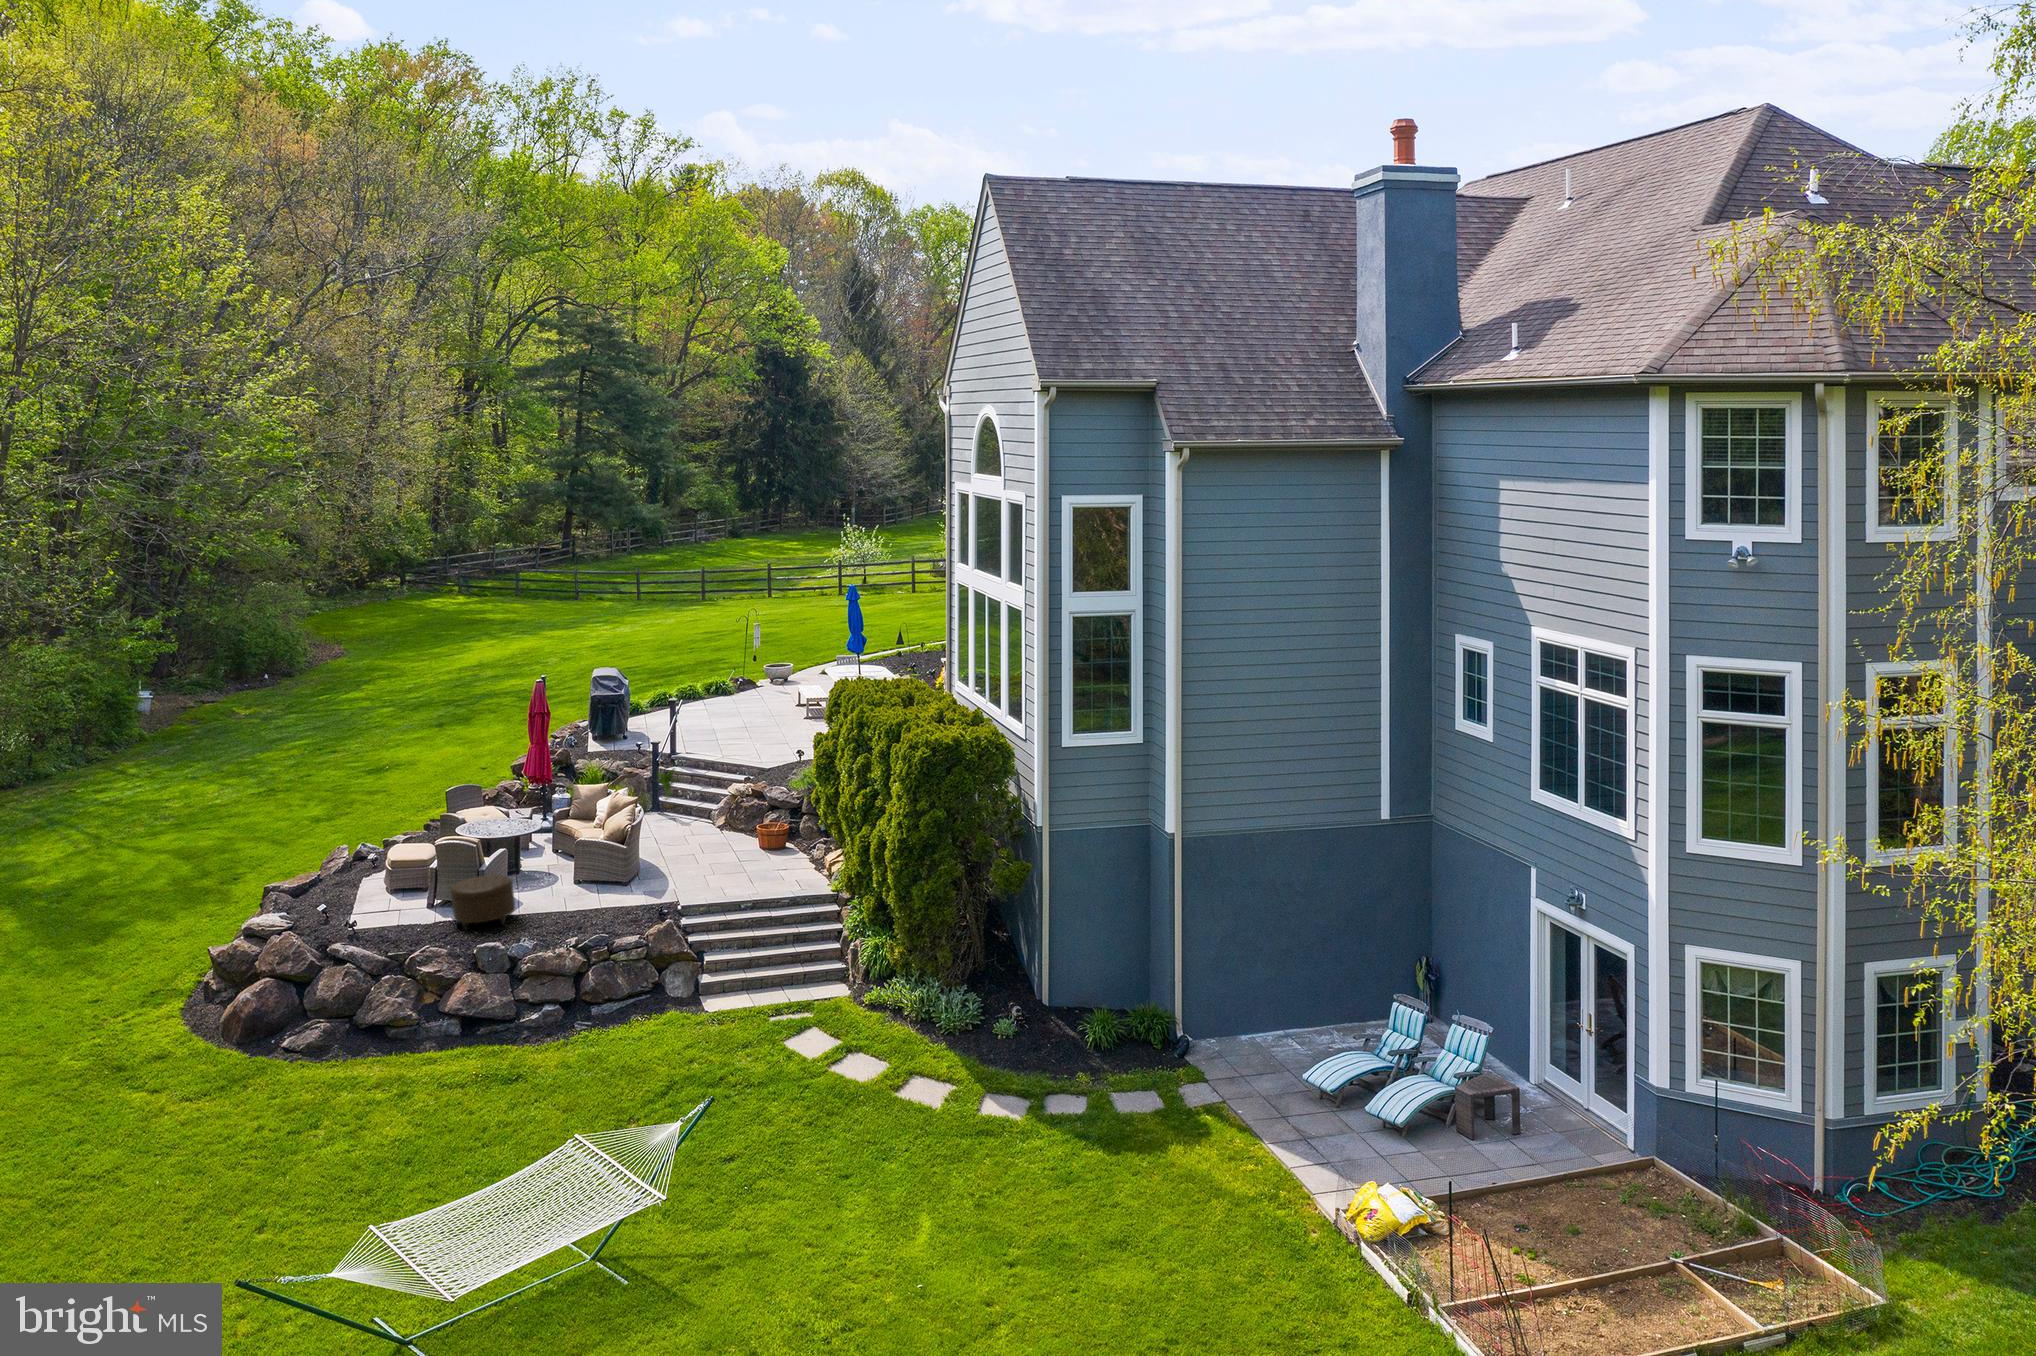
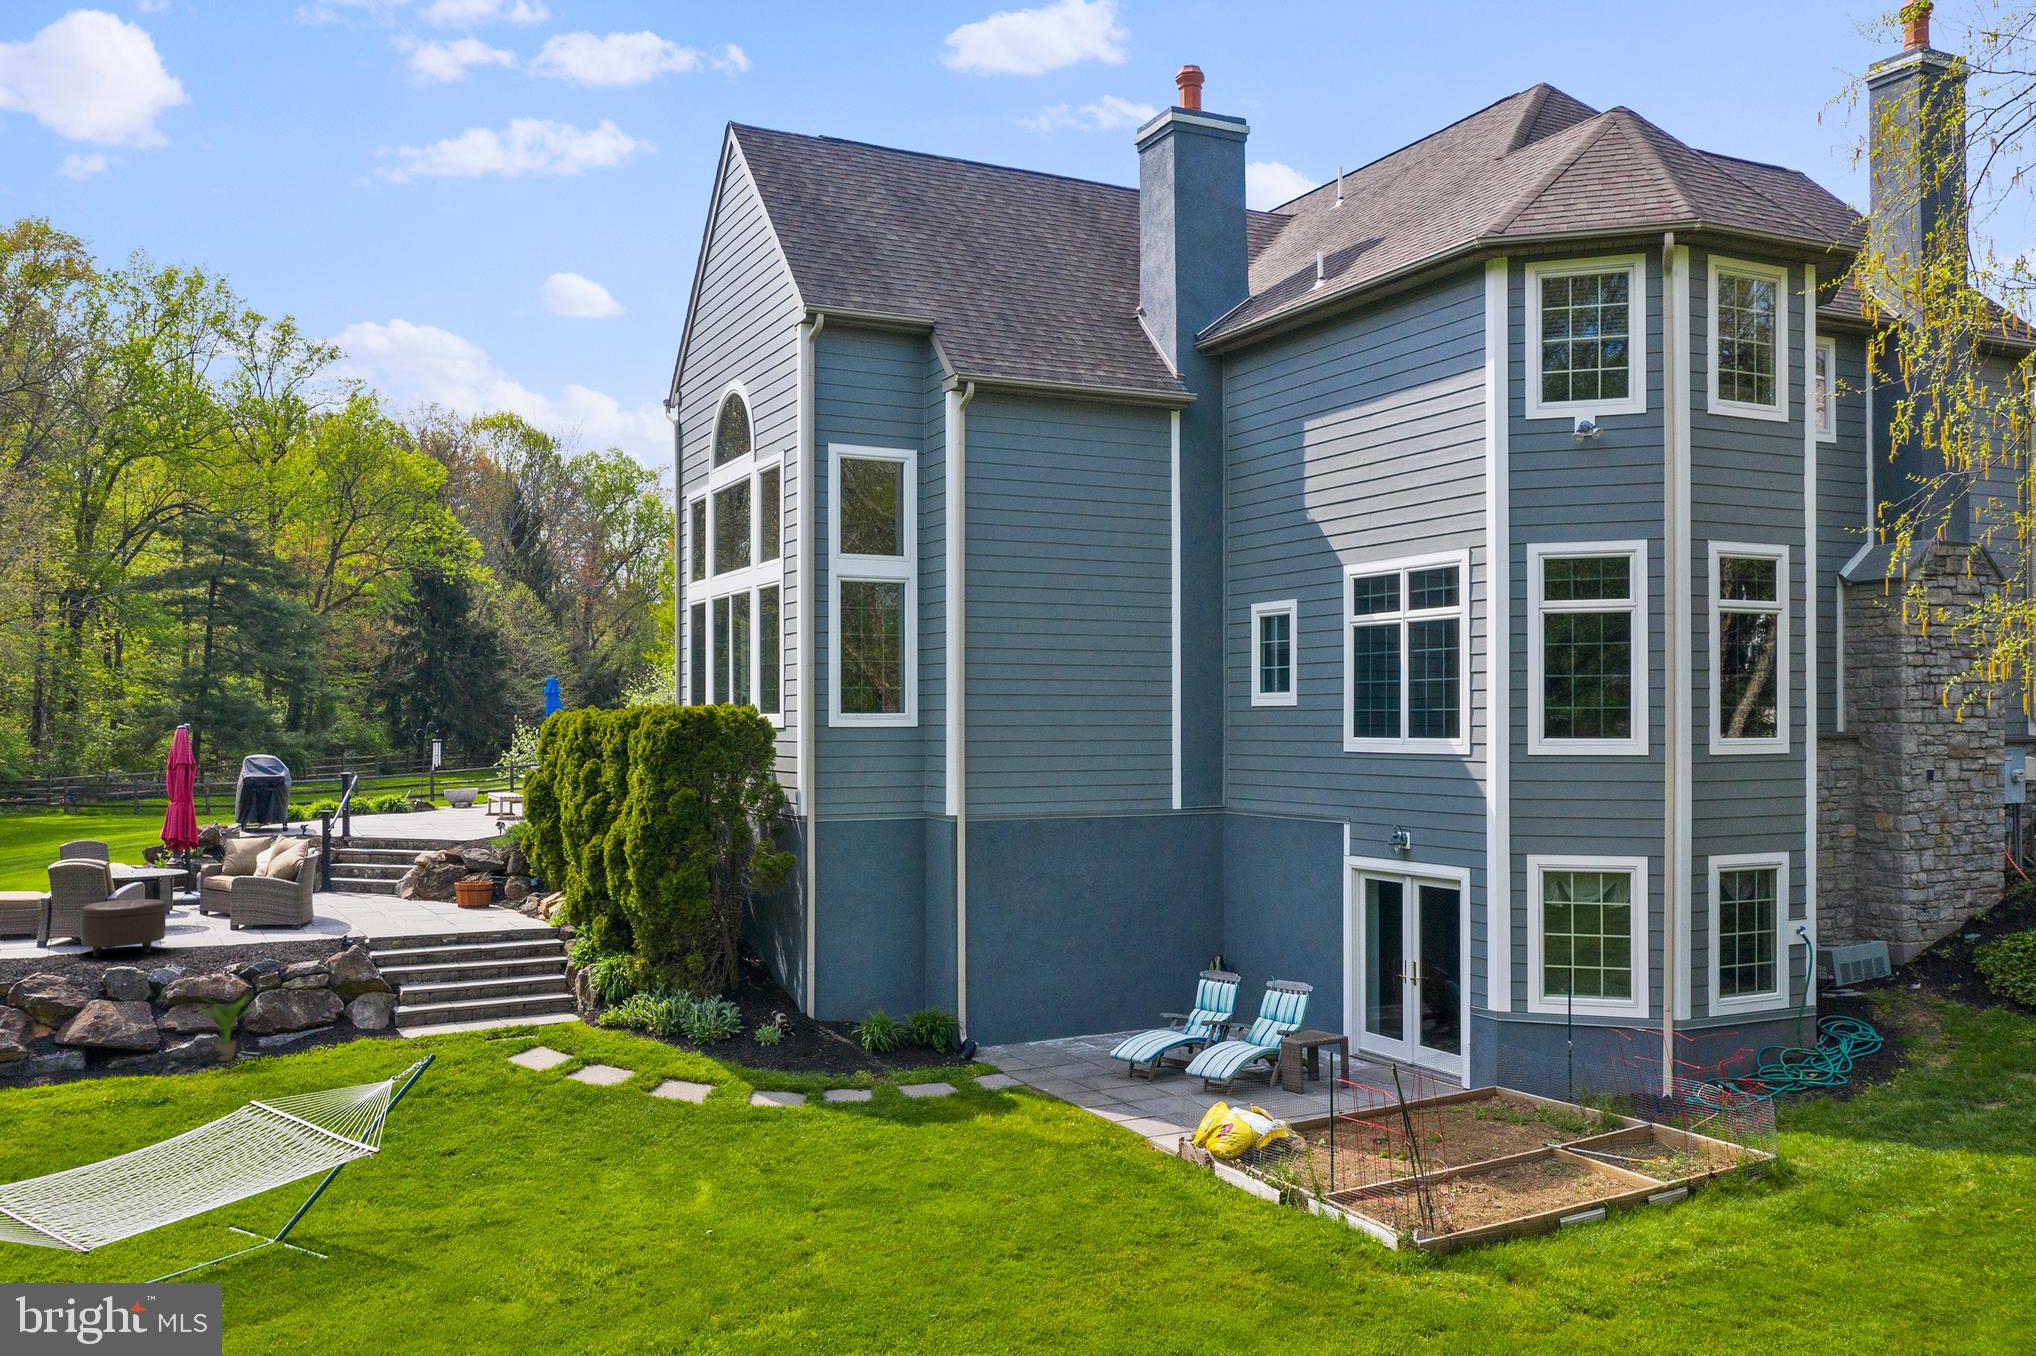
potted plant: present [658,769,678,808] -> present [199,996,260,1061]

